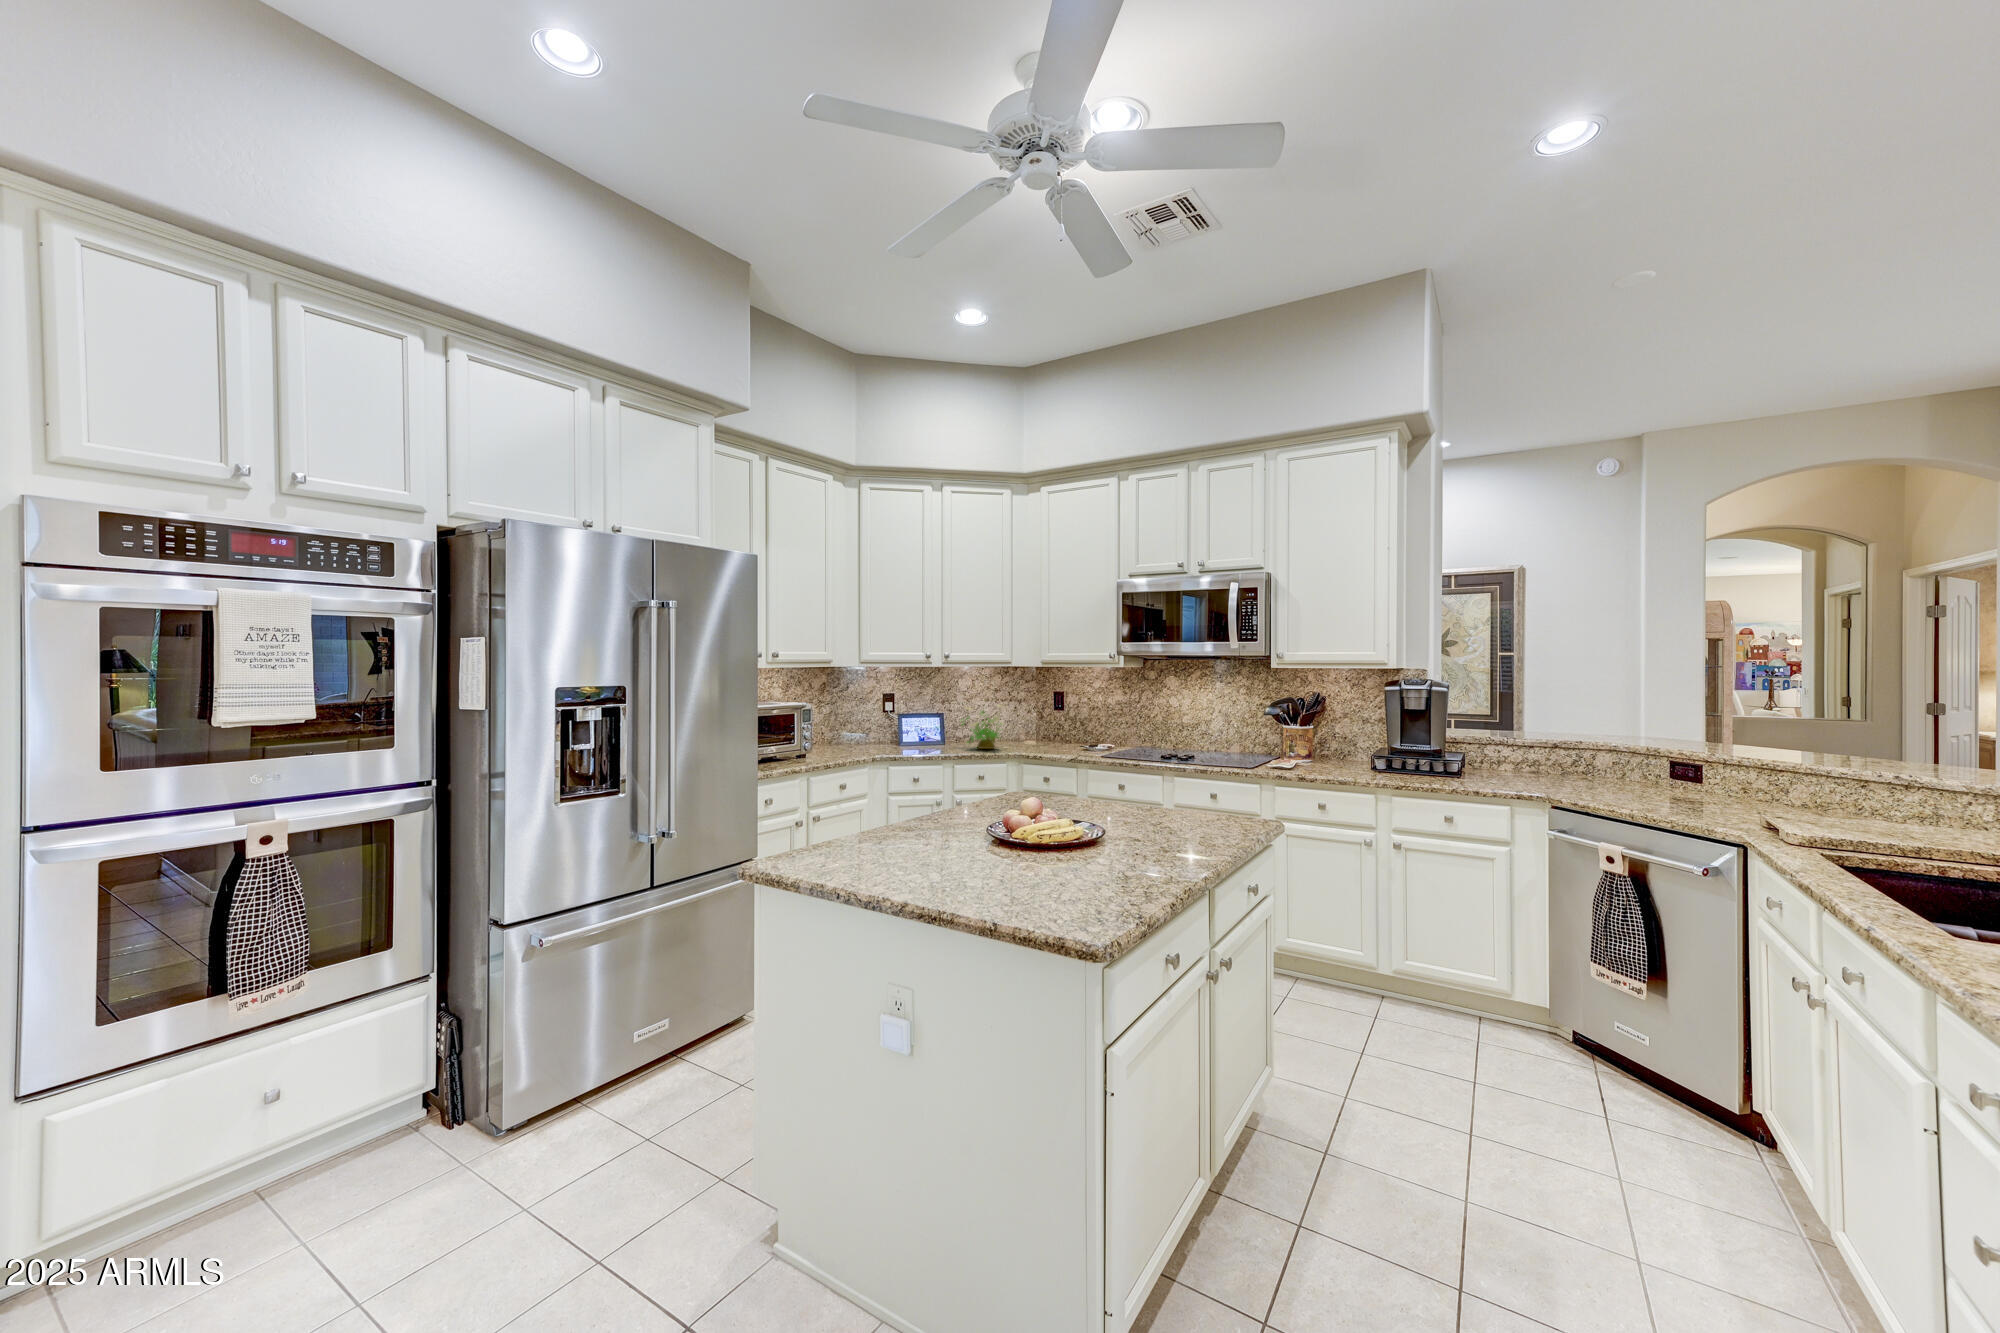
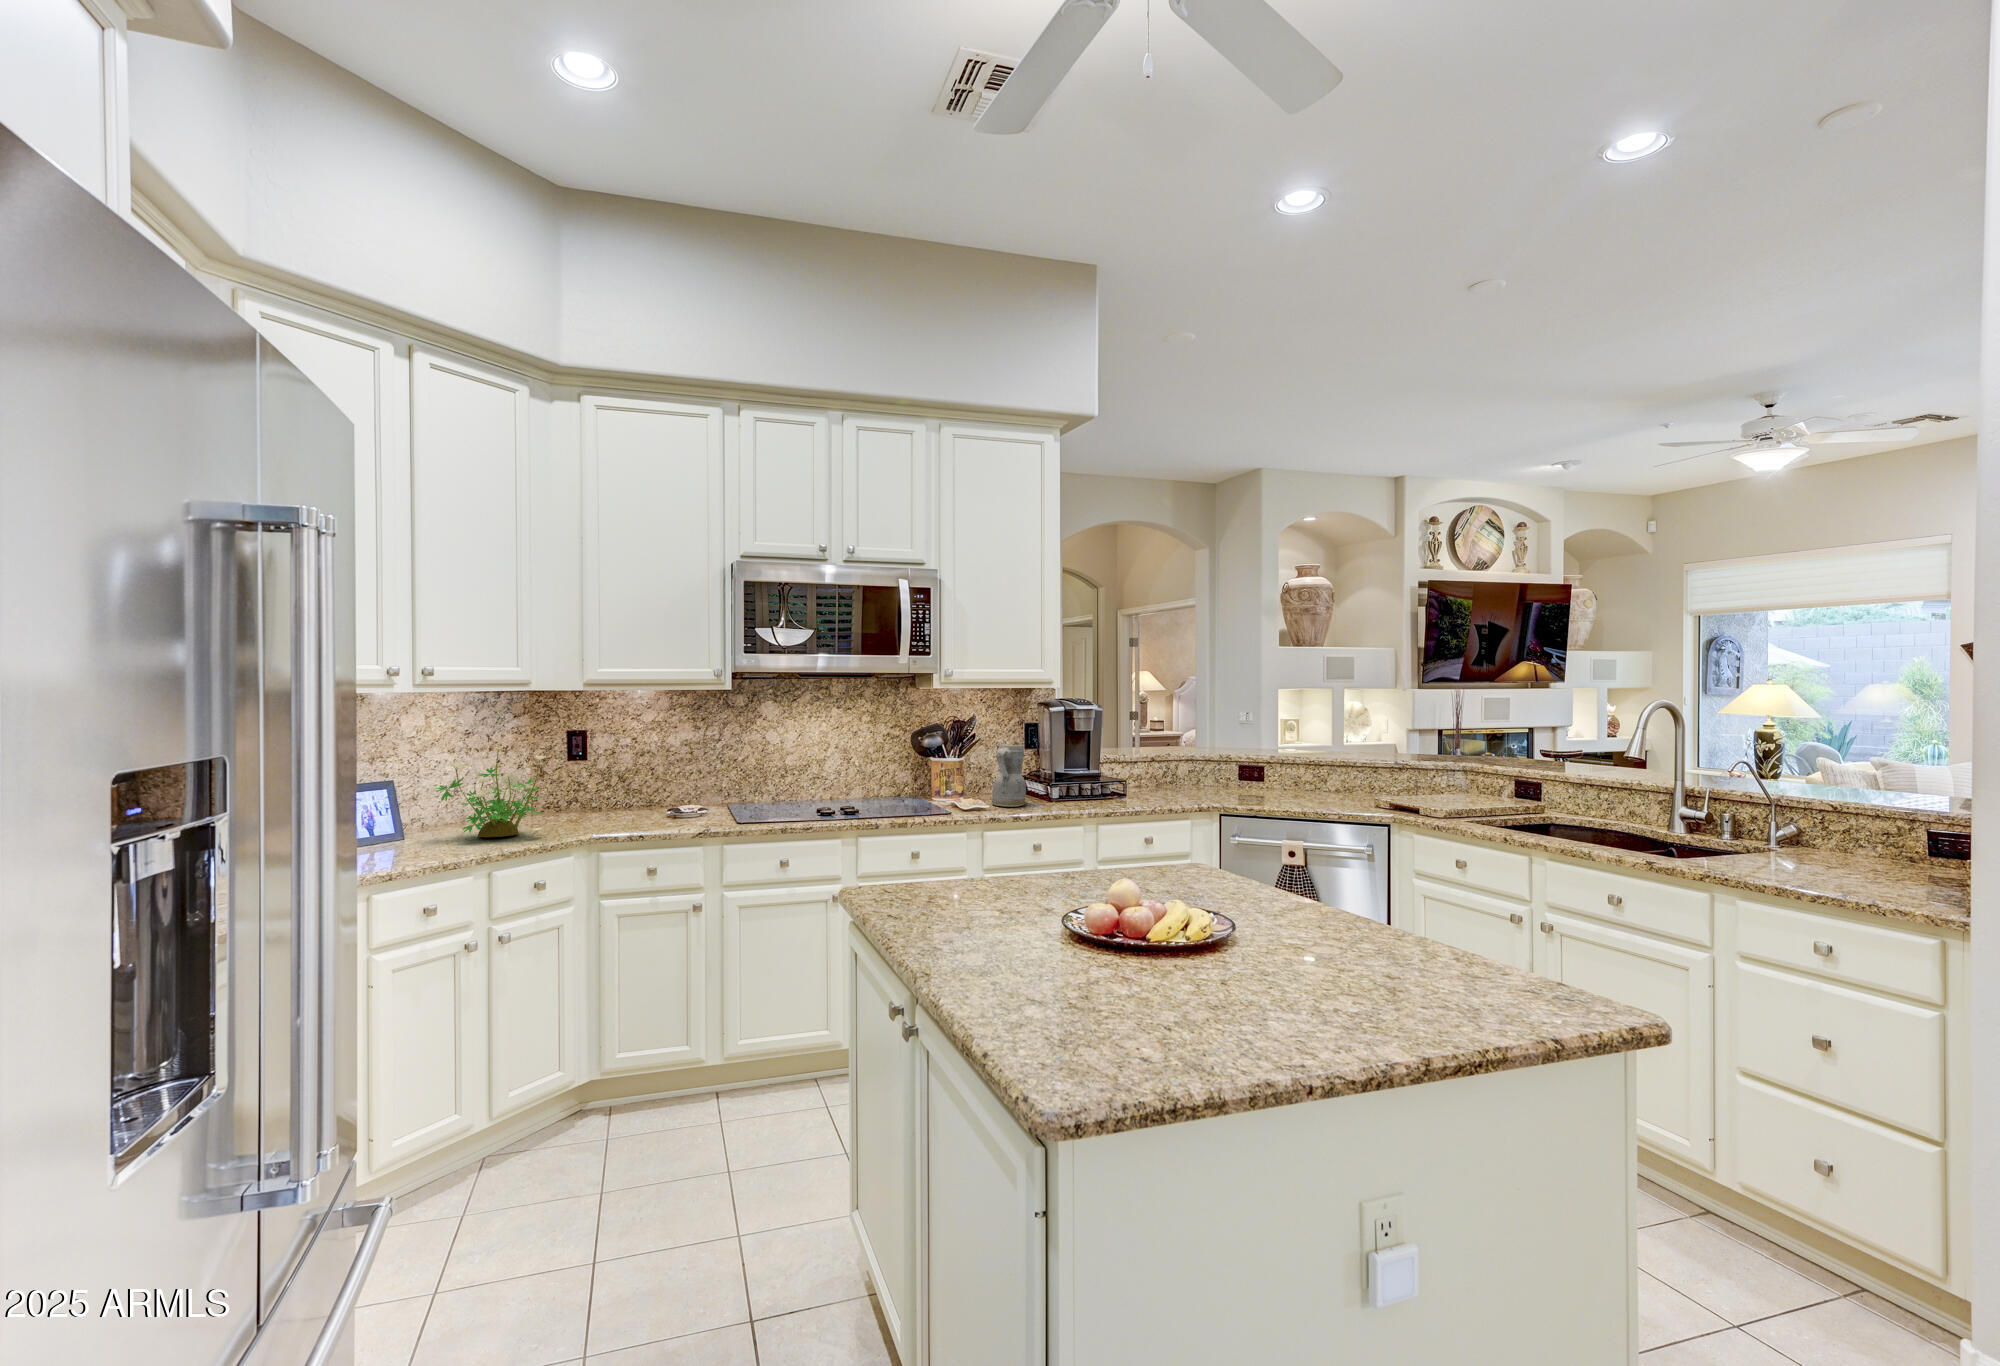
ceramic pitcher: none [1306,716,1344,772] -> present [992,744,1026,807]

